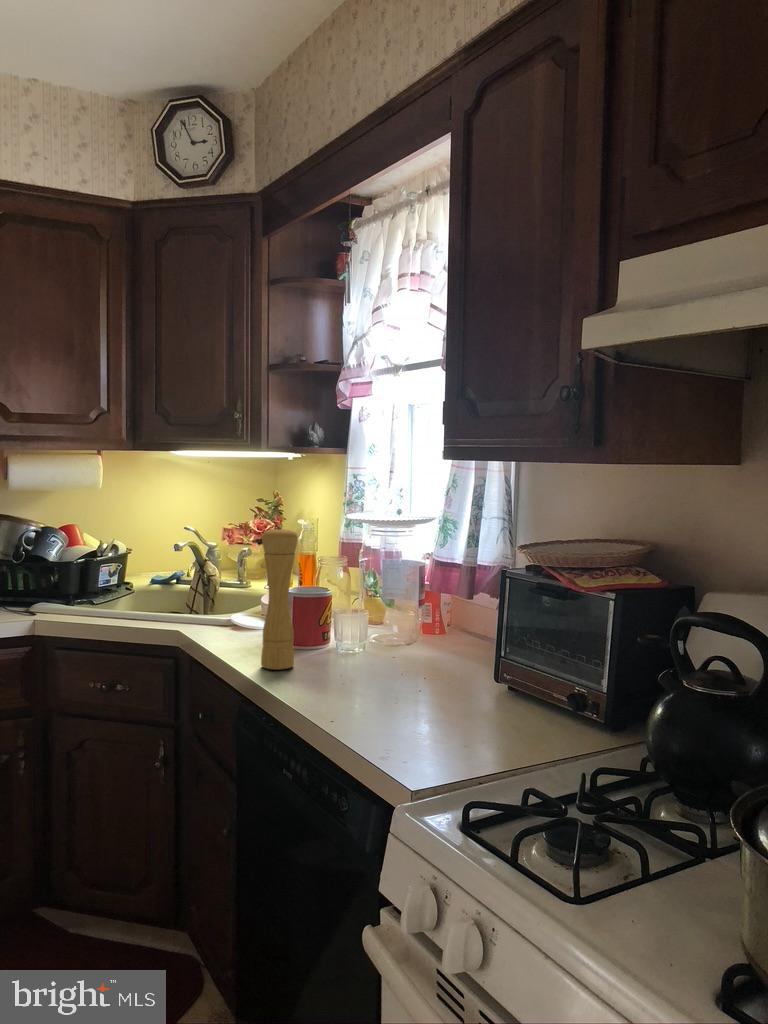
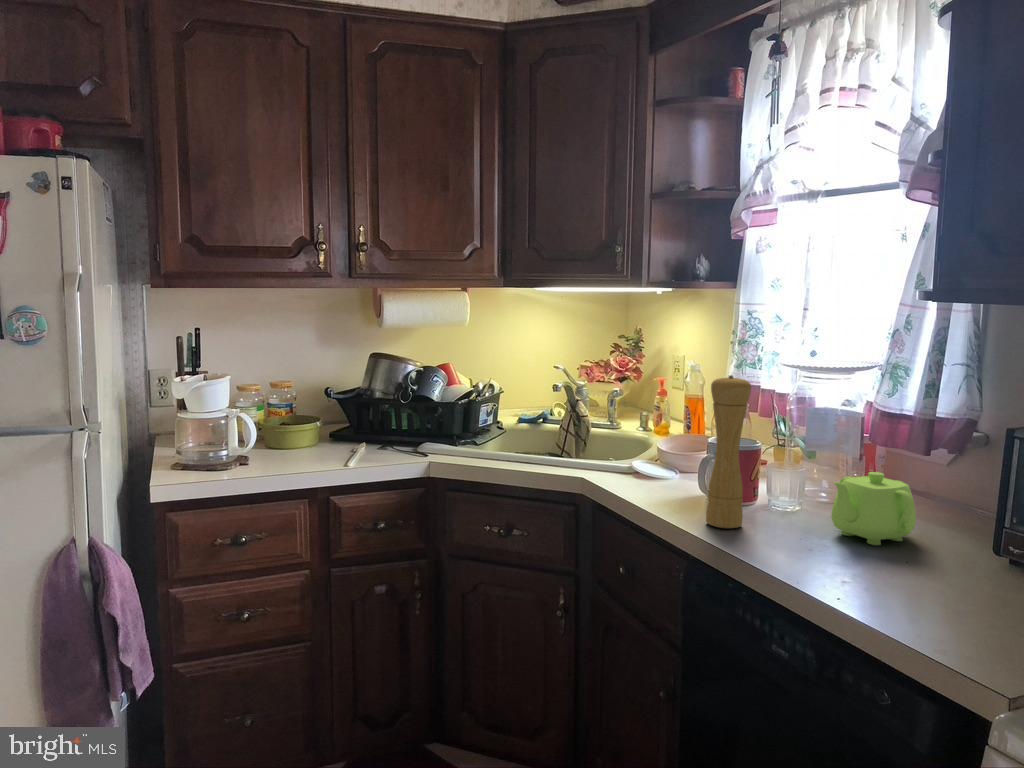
teapot: none [361,613,441,679] -> present [831,472,916,545]

